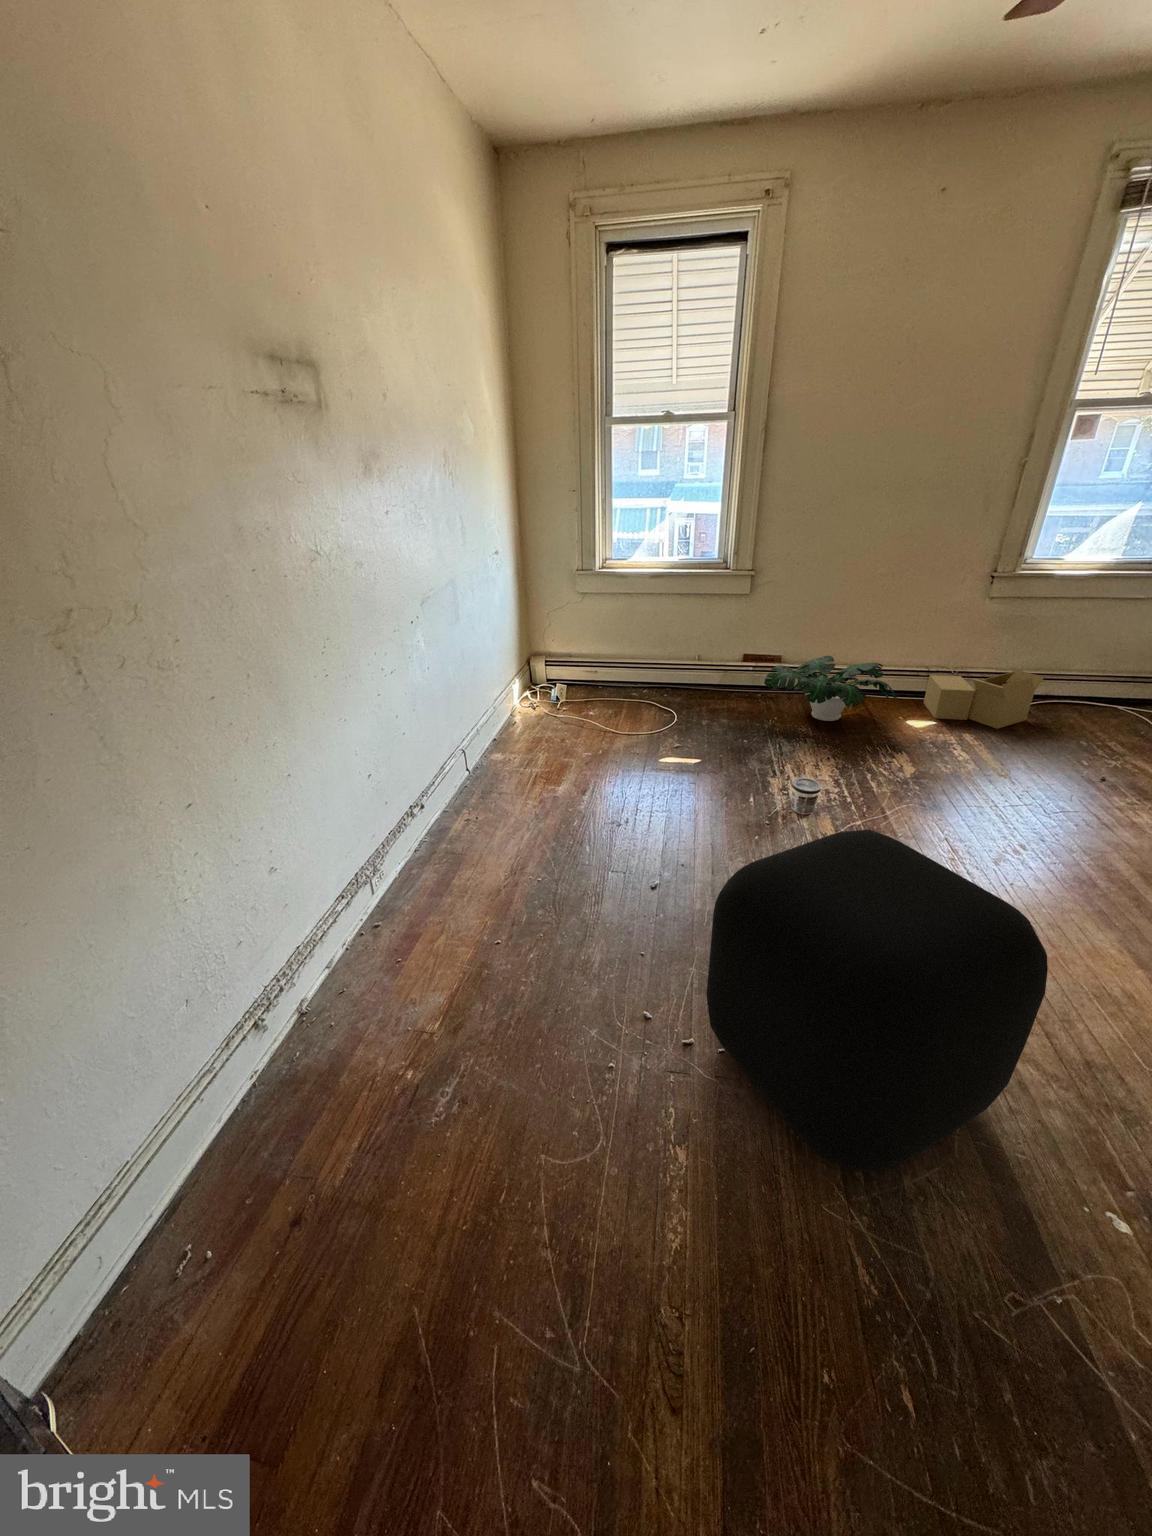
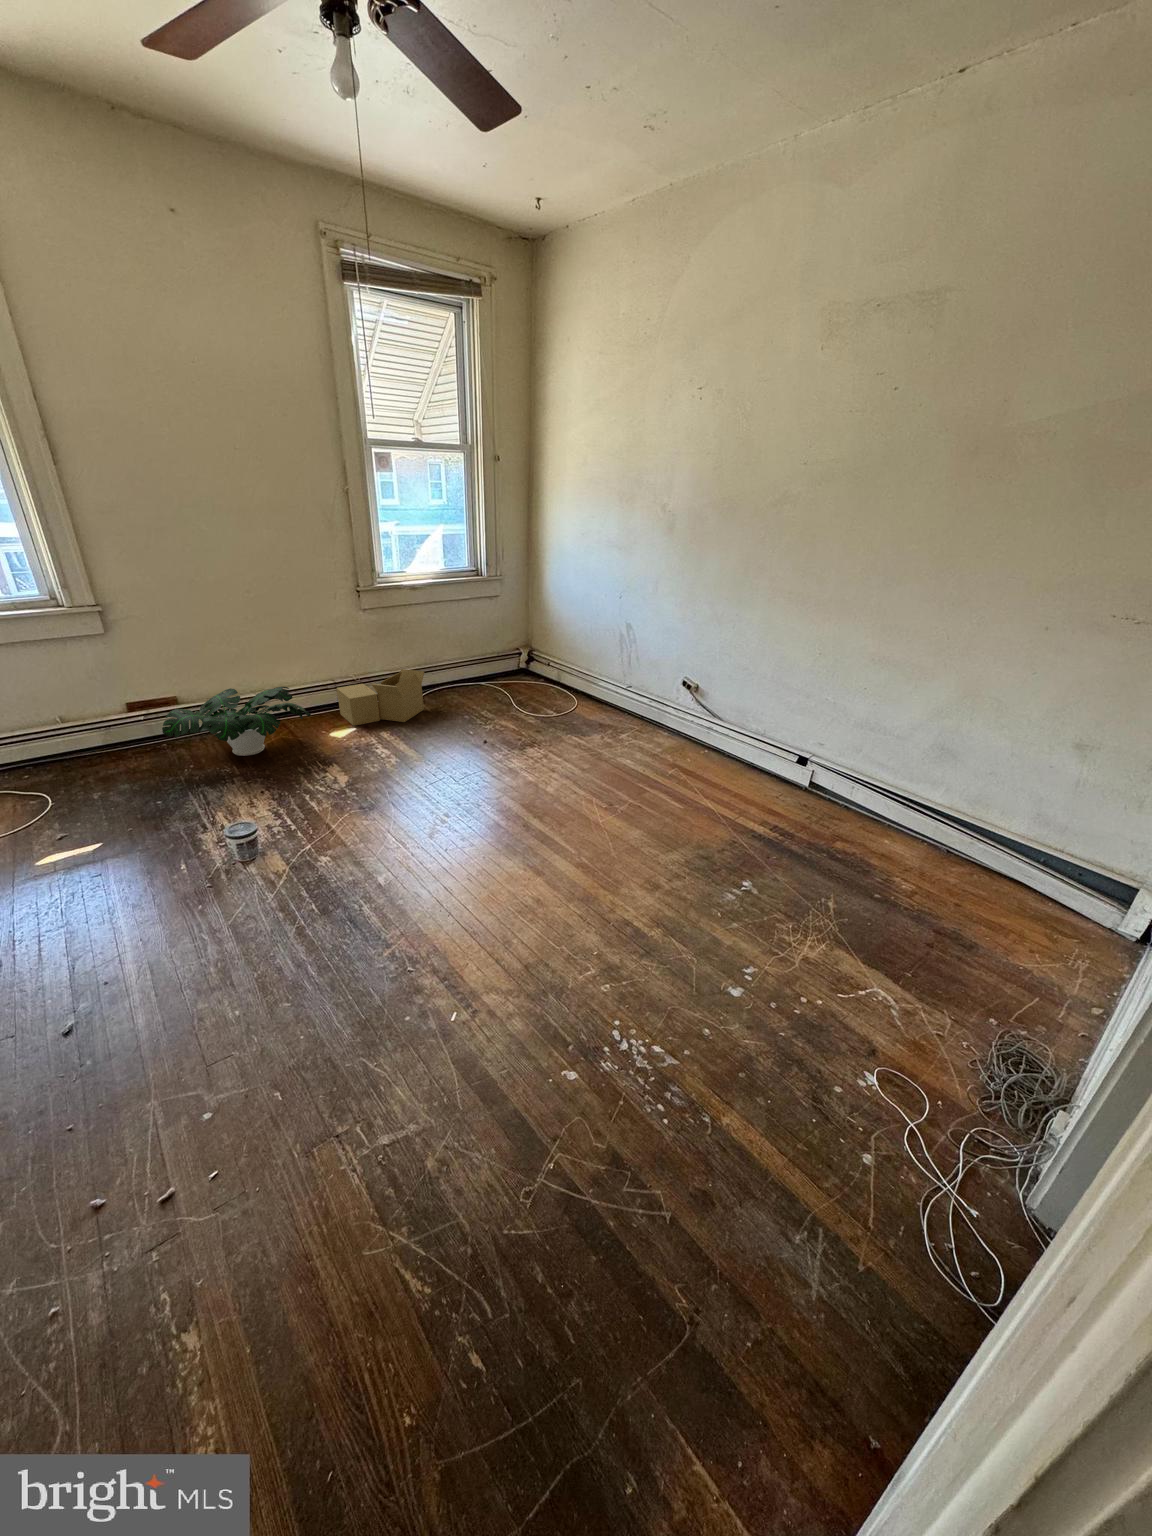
ottoman: present [707,830,1048,1172] -> none [128,859,478,1212]

